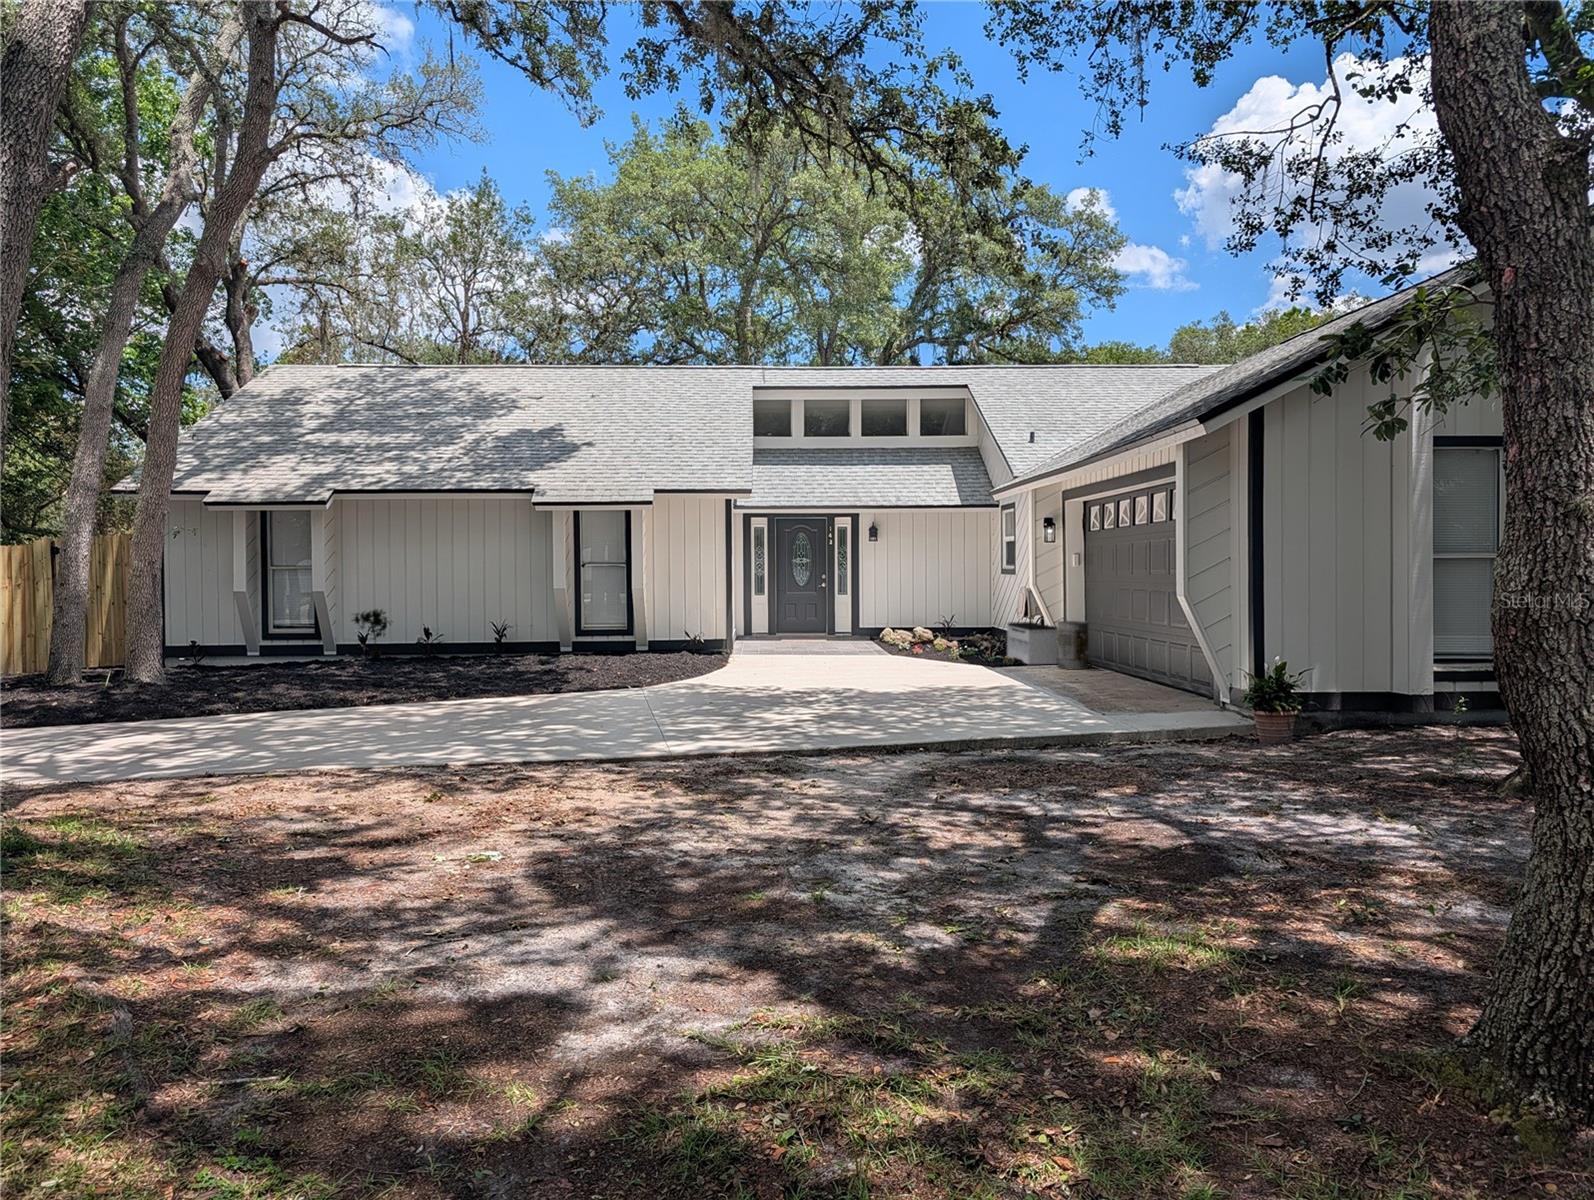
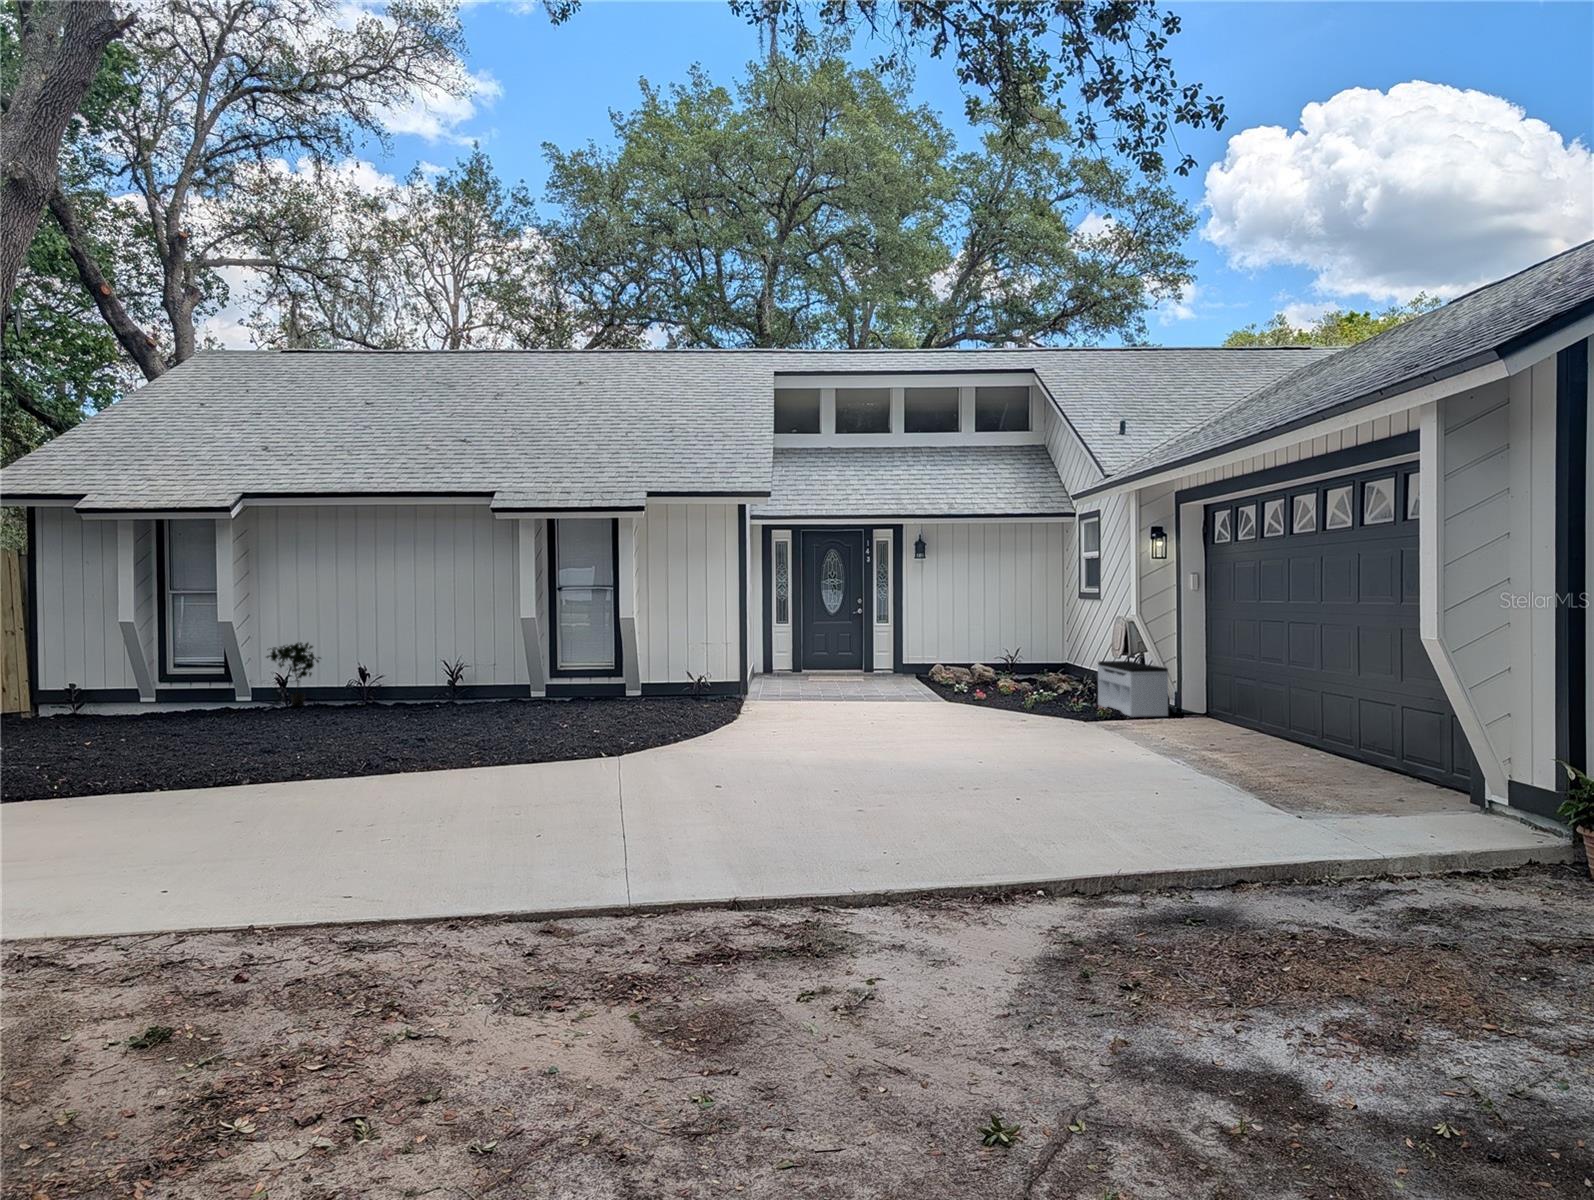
trash can: present [1057,621,1089,670] -> none [1169,660,1215,725]

